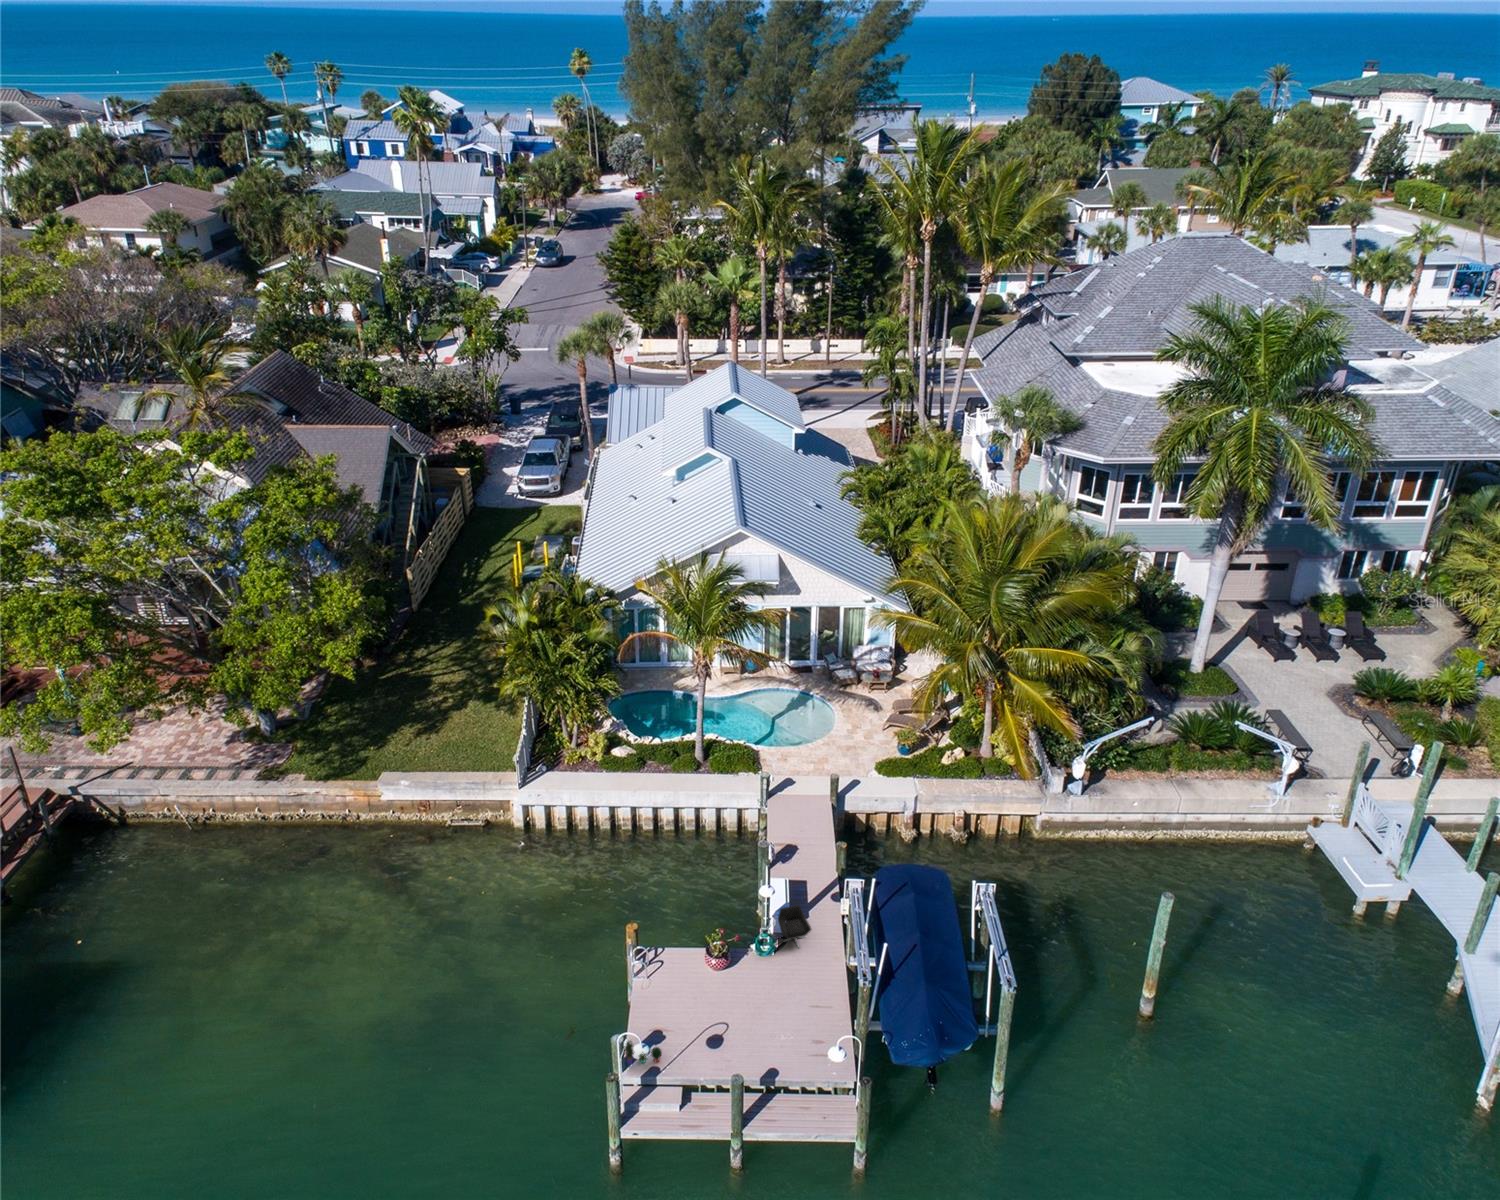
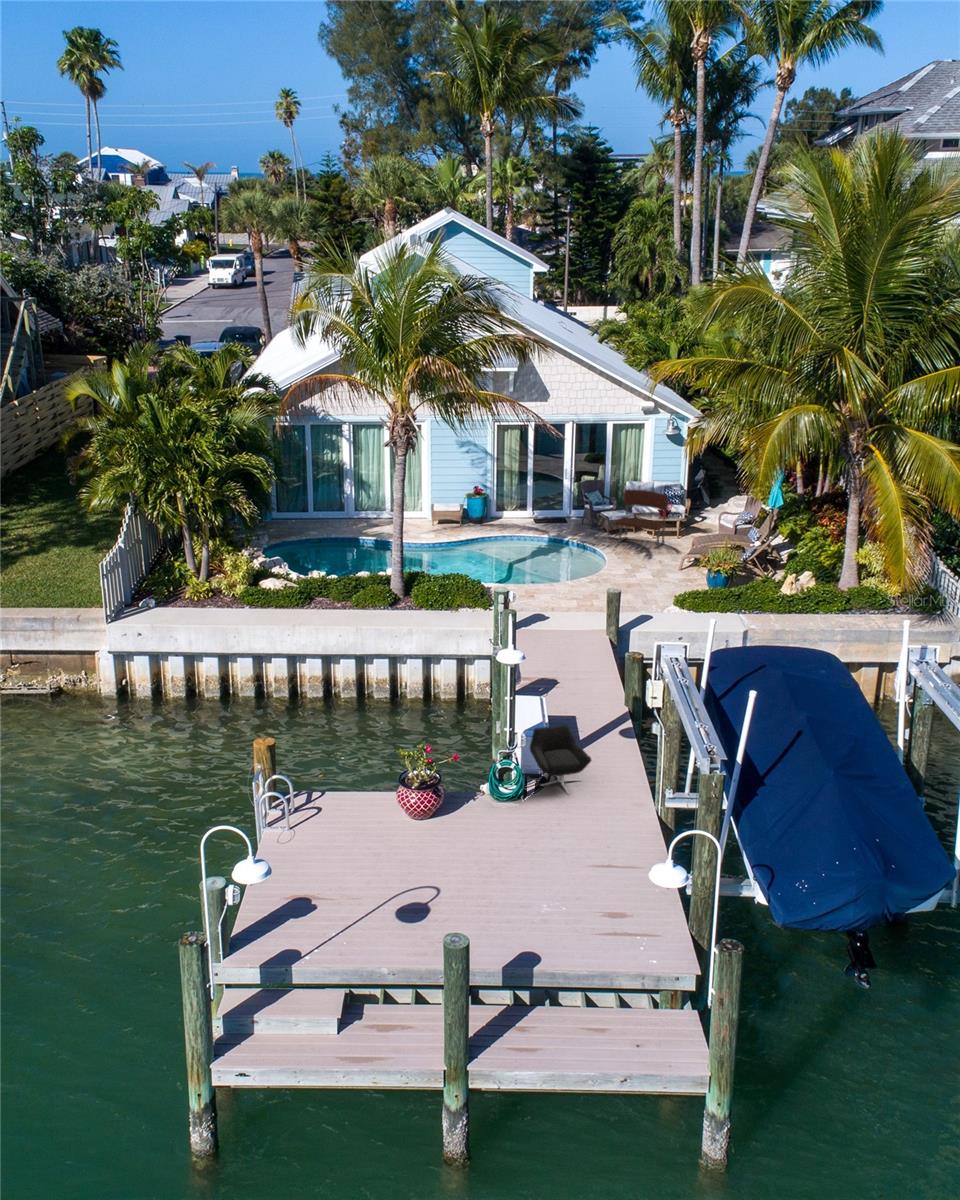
bench: none [844,656,879,698] -> present [615,489,668,548]
potted plant: present [624,1041,662,1064] -> none [225,893,305,949]

